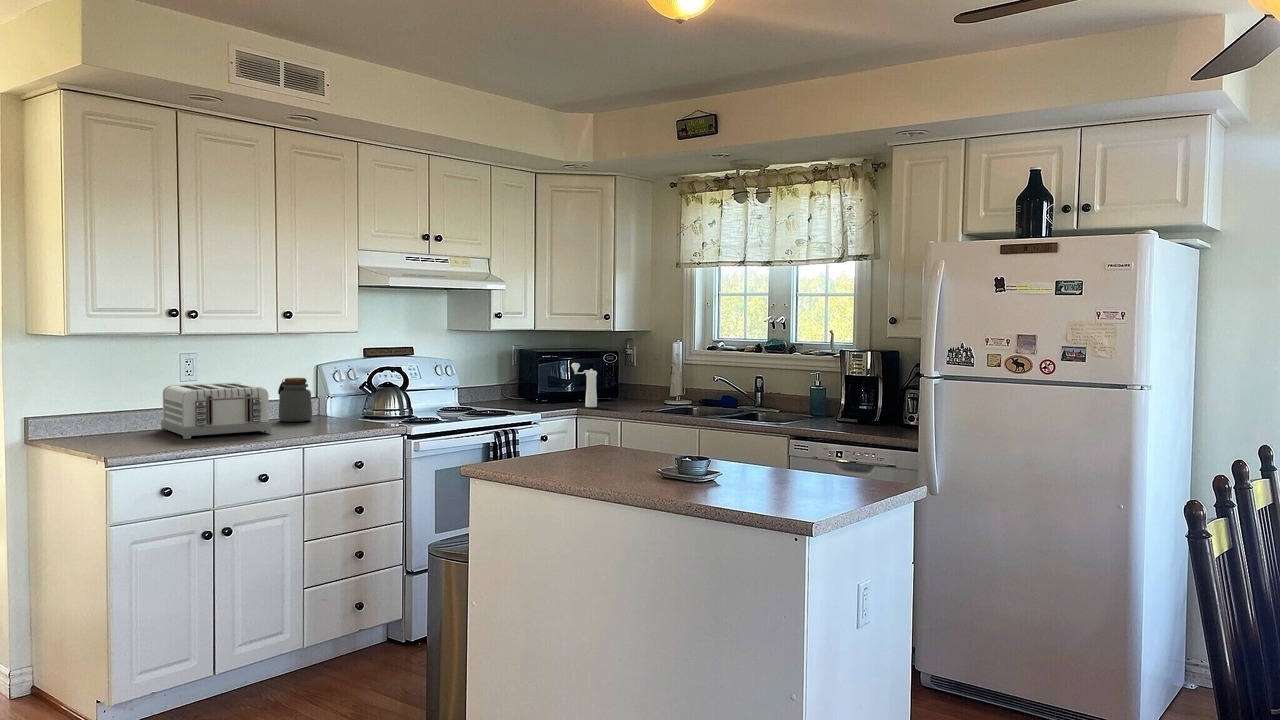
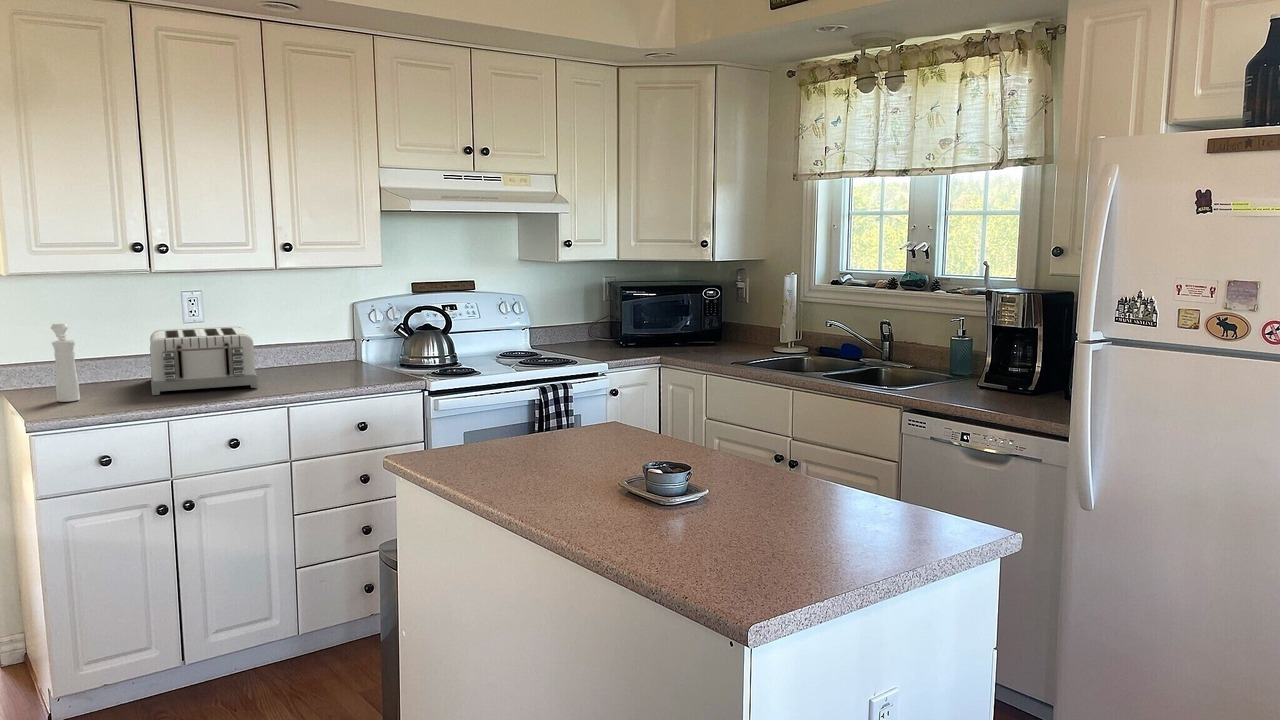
pepper mill: present [571,363,597,407] -> present [51,323,80,402]
jar: present [278,378,312,422] -> none [294,319,333,370]

